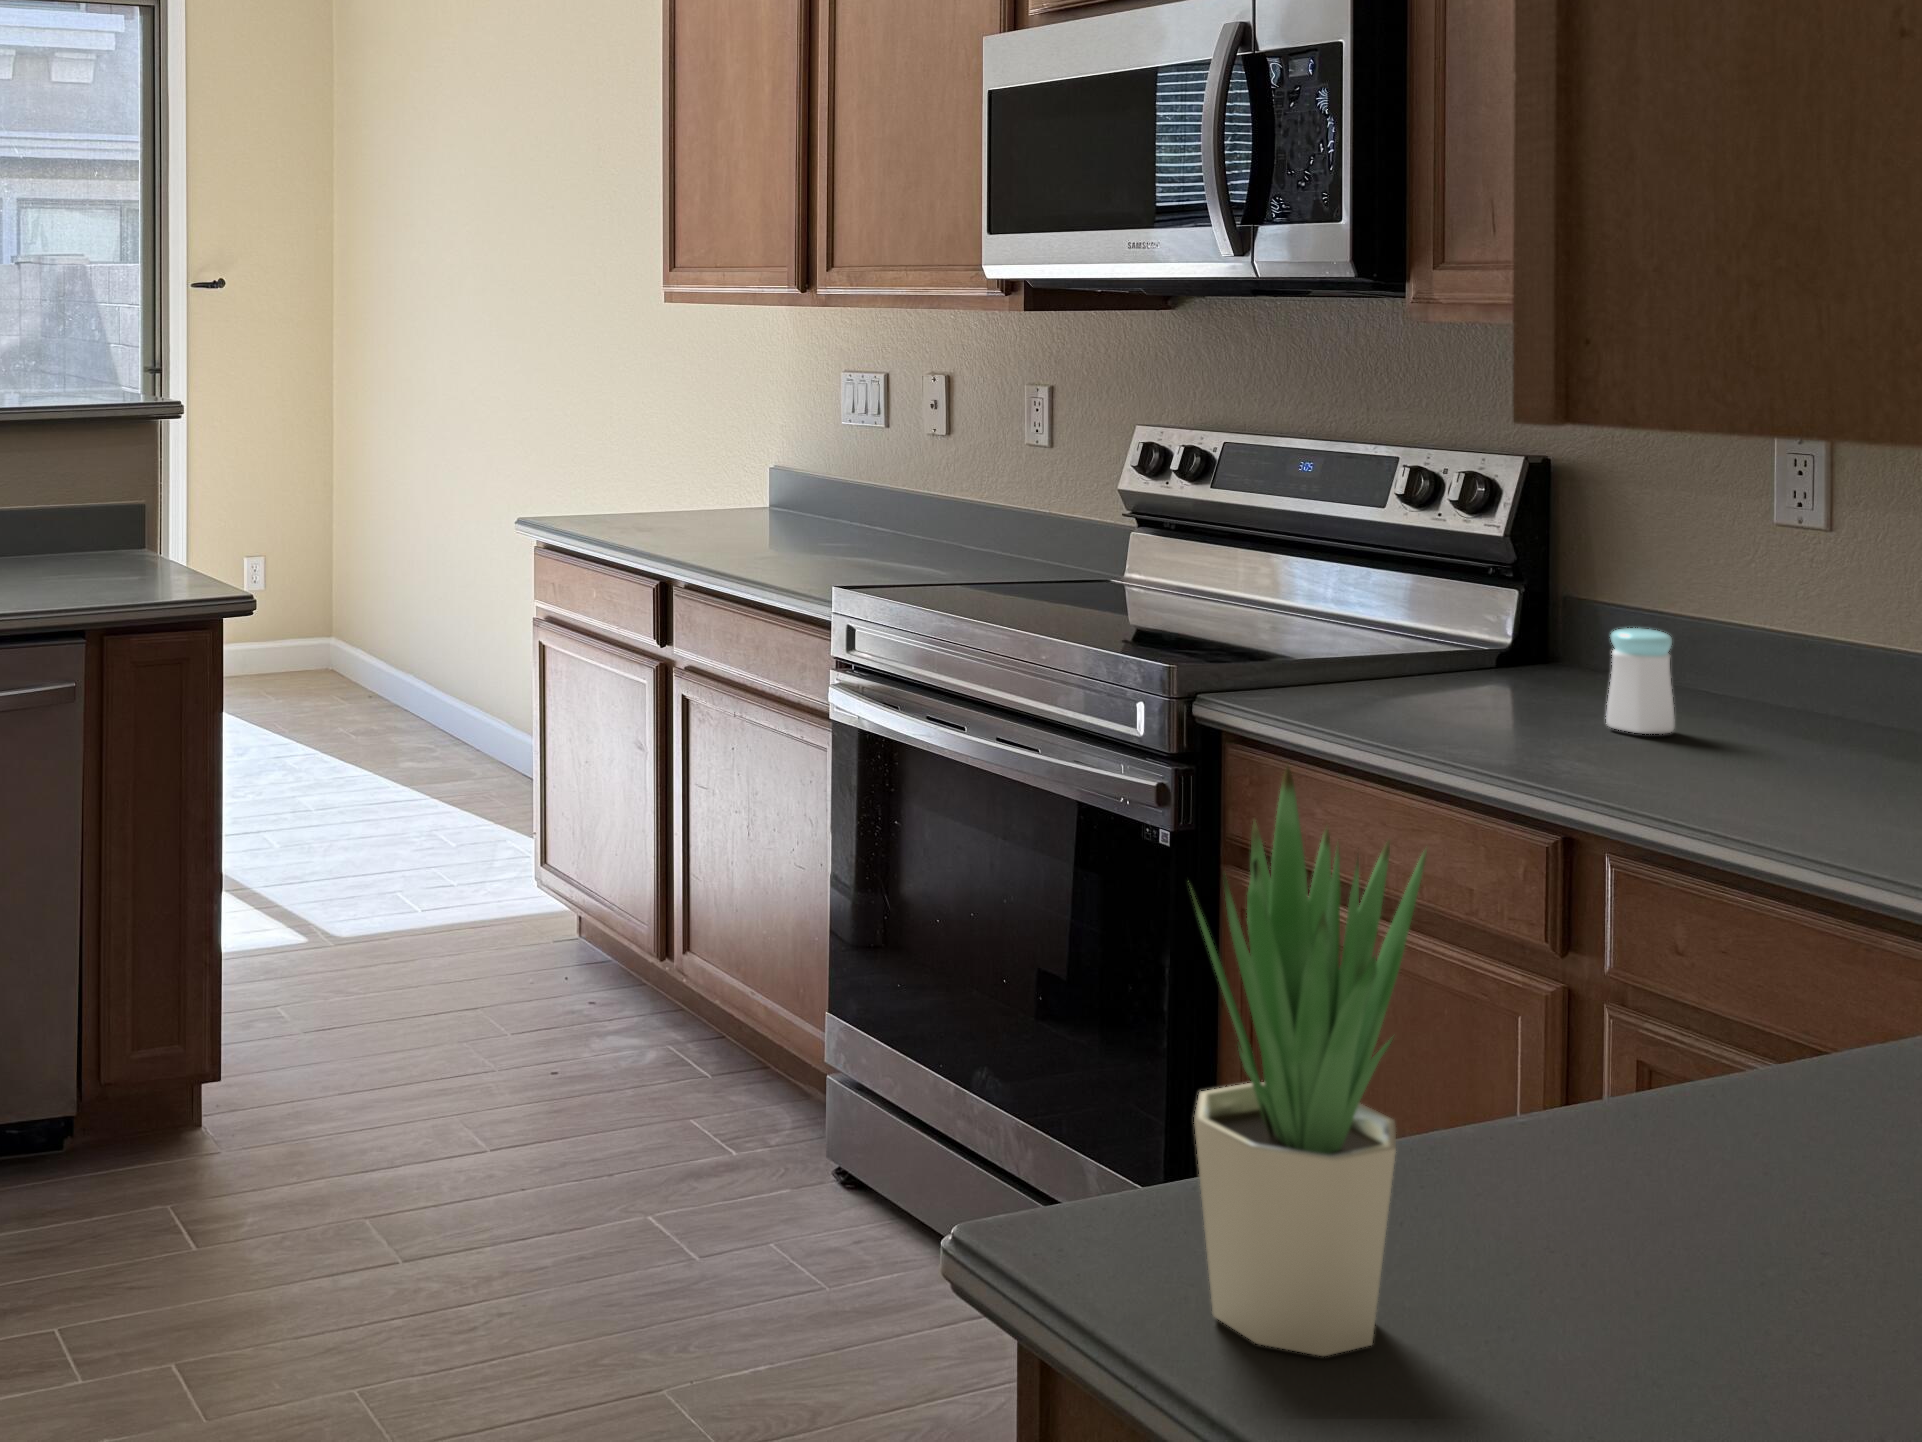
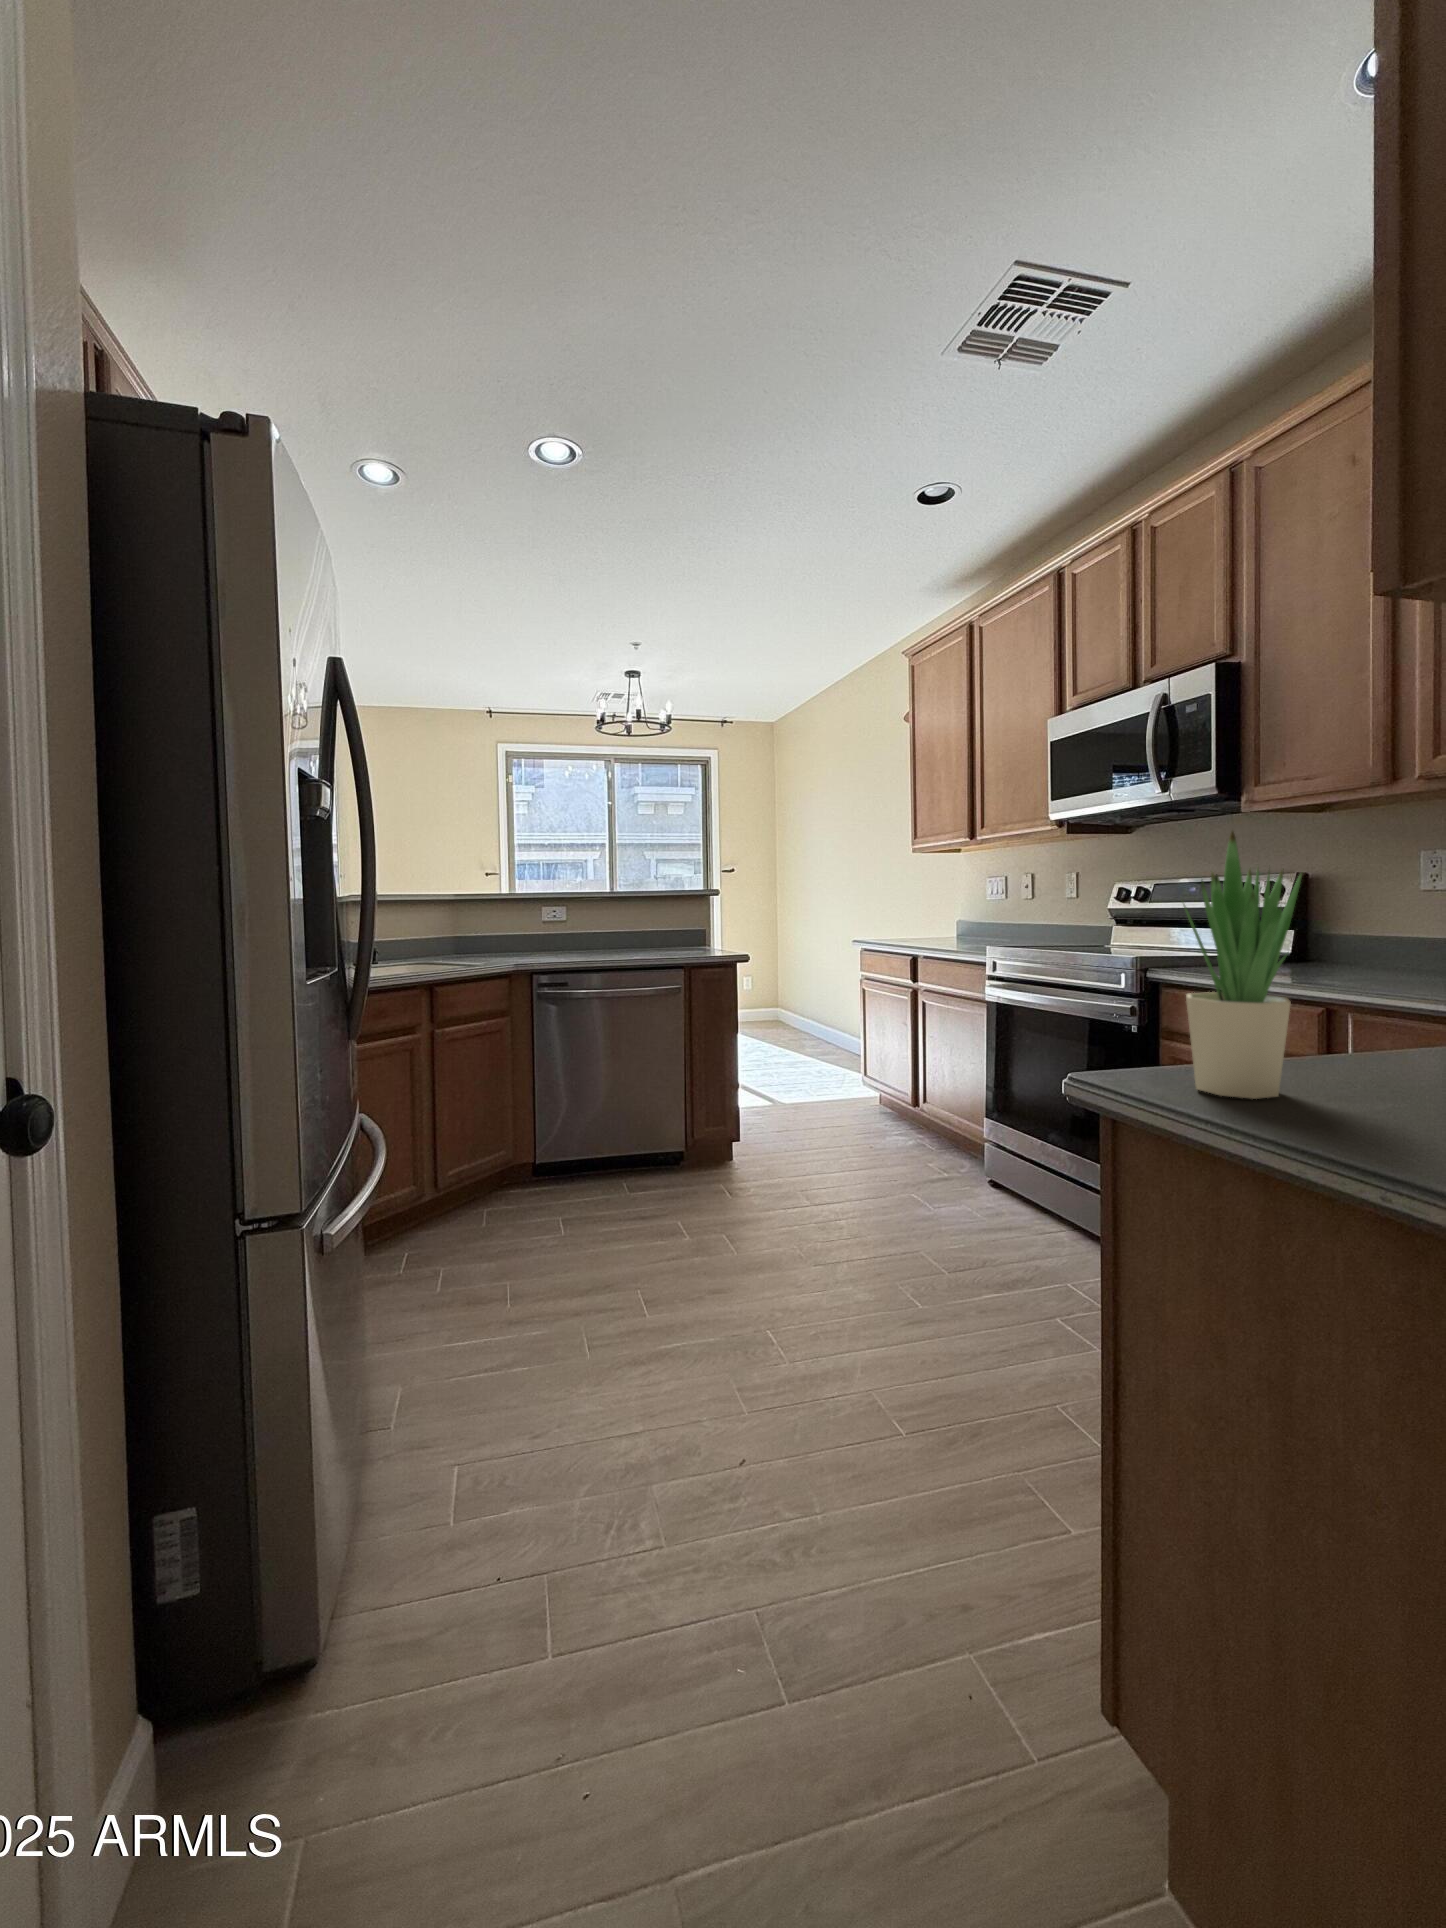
salt shaker: present [1606,628,1674,734] -> none [1341,932,1374,976]

